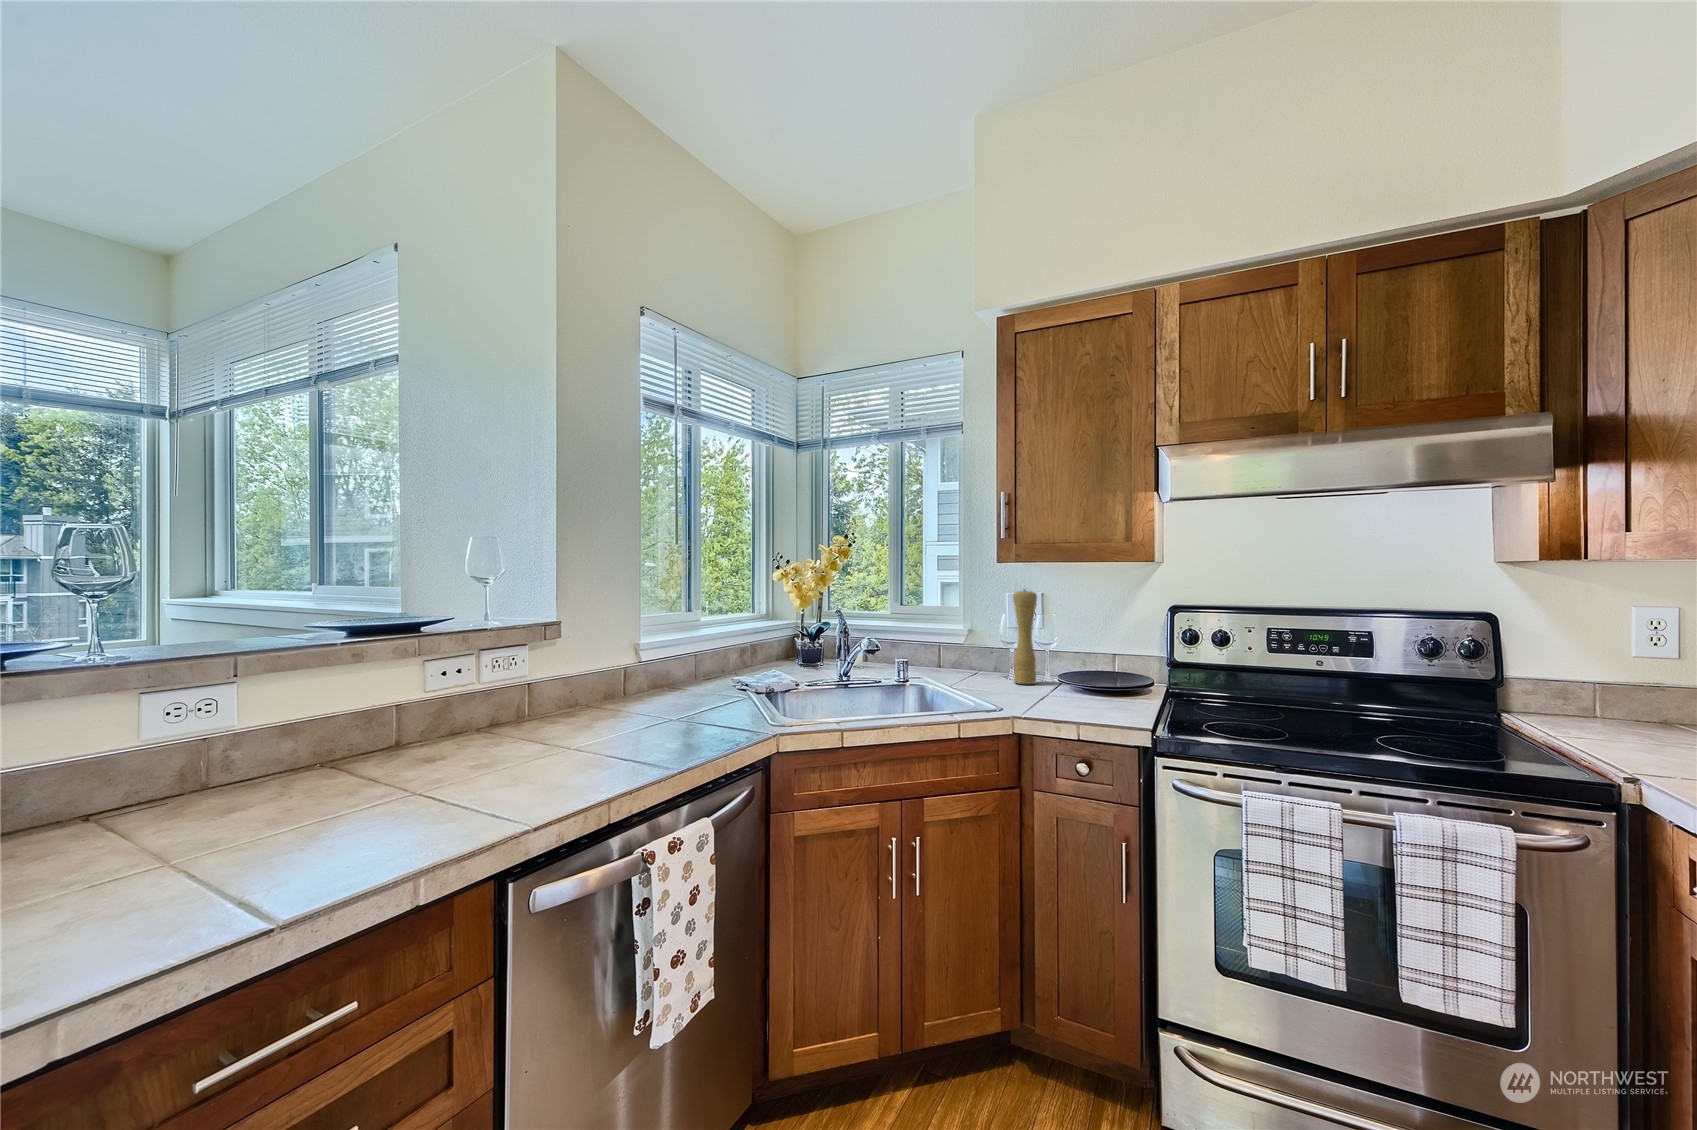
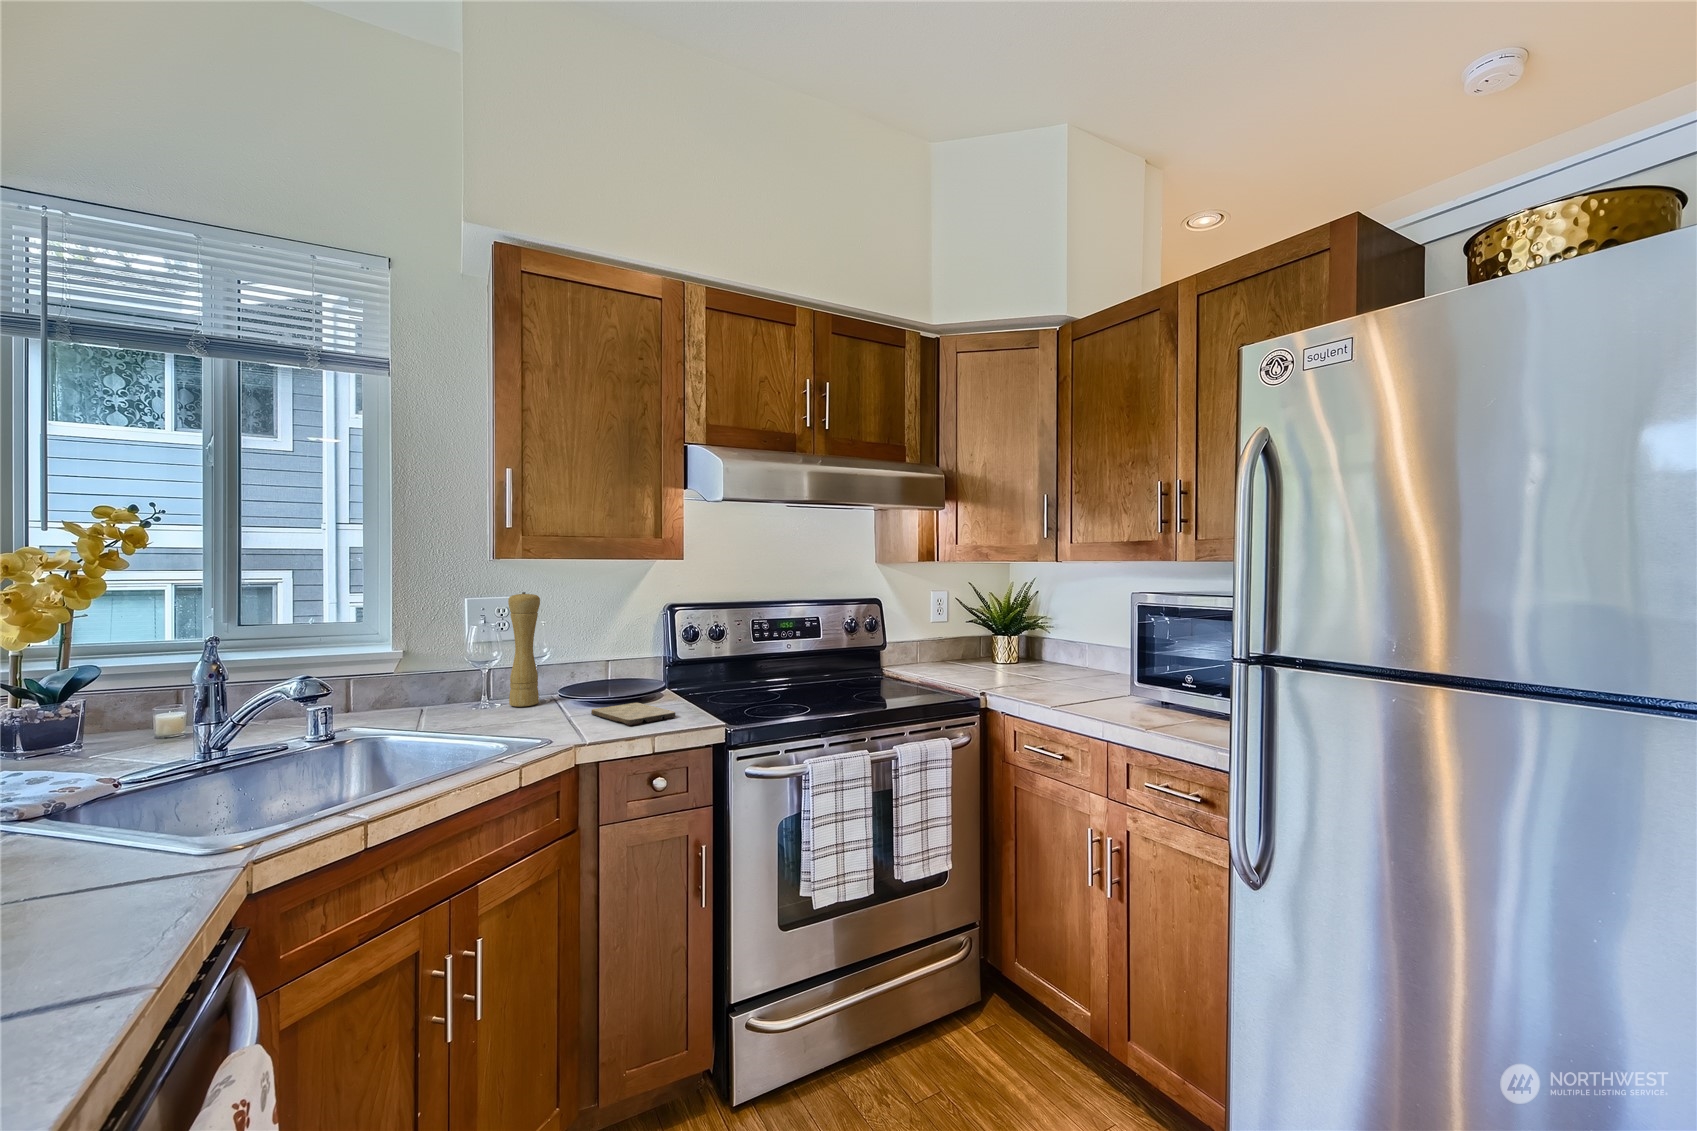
cutting board: none [1060,695,1123,714] -> present [591,703,676,725]

